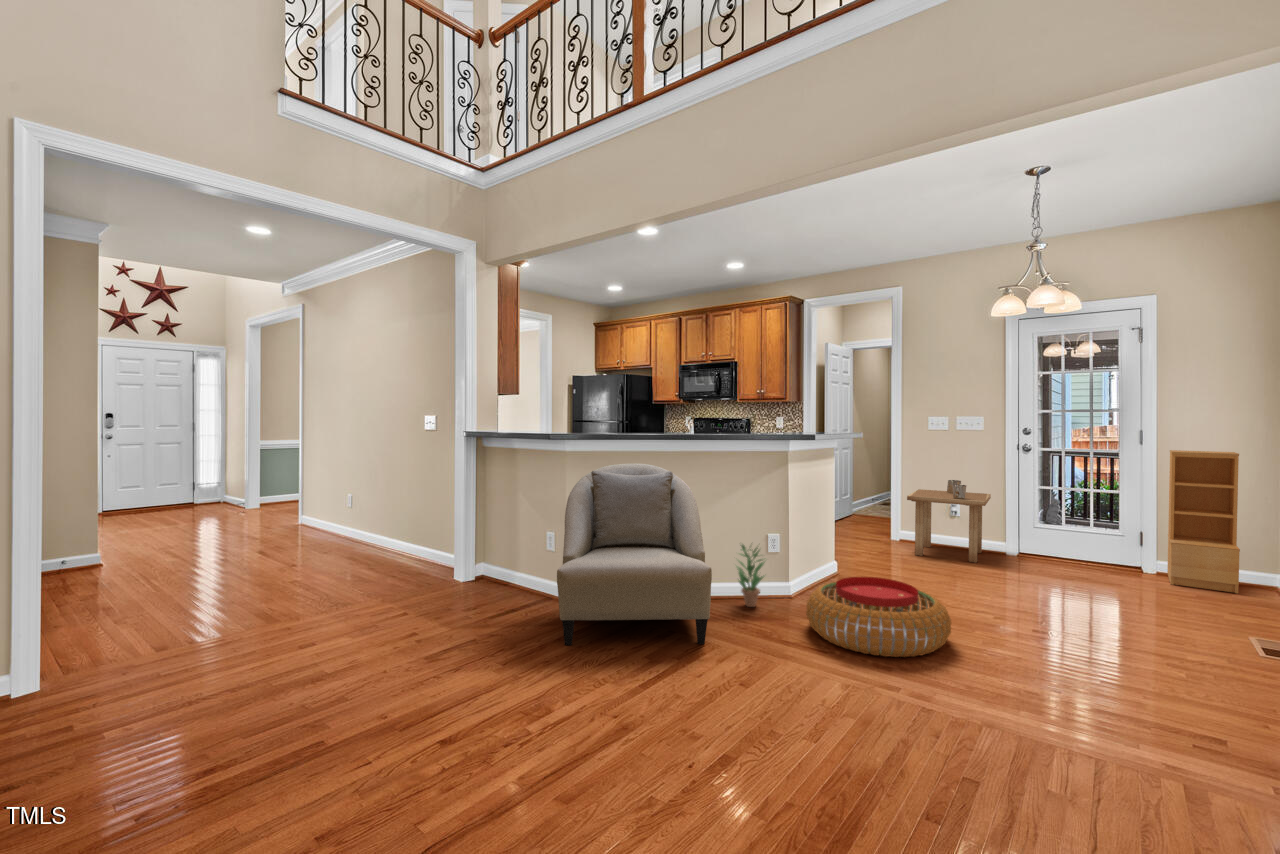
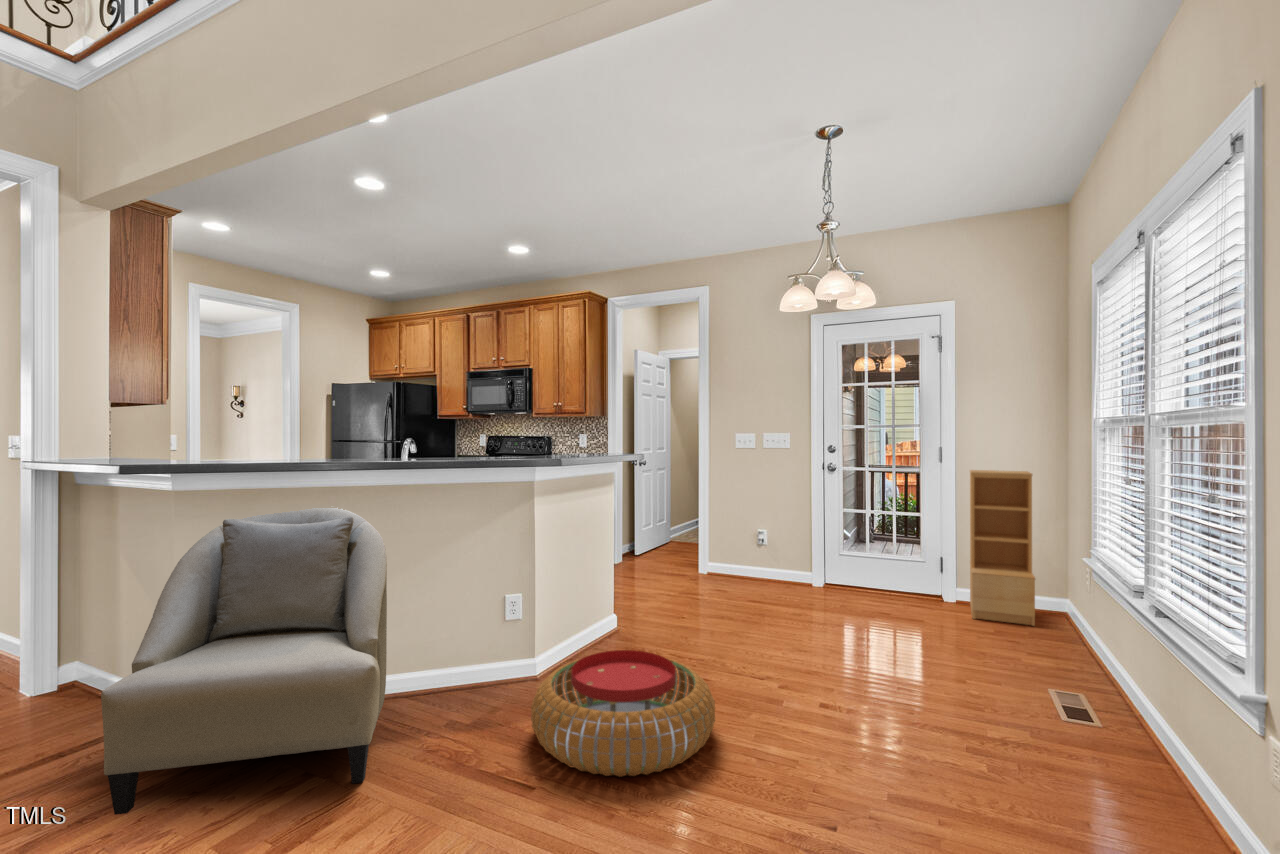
side table: present [907,480,991,563] -> none [708,506,800,602]
potted plant: present [737,545,765,607] -> none [450,609,500,699]

